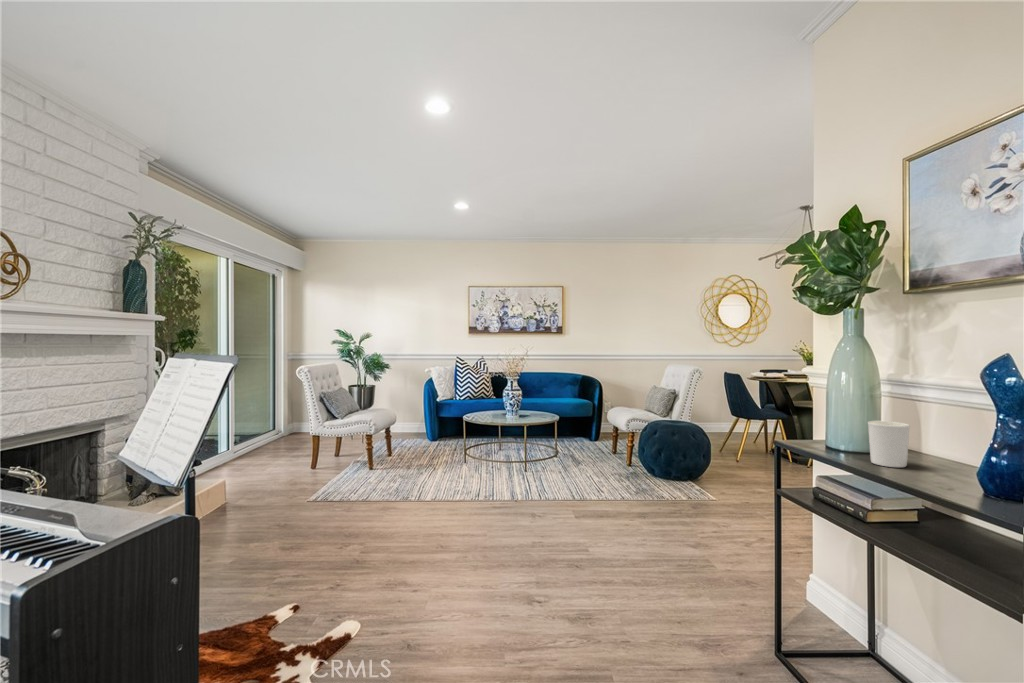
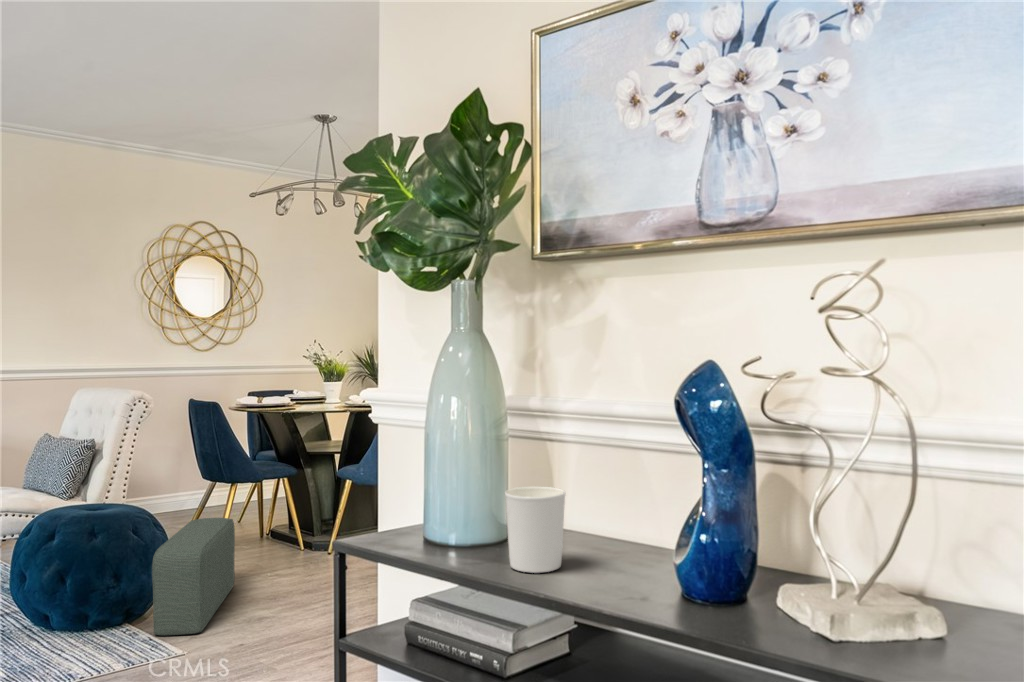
pouf: none [701,435,746,491] -> present [152,518,235,635]

